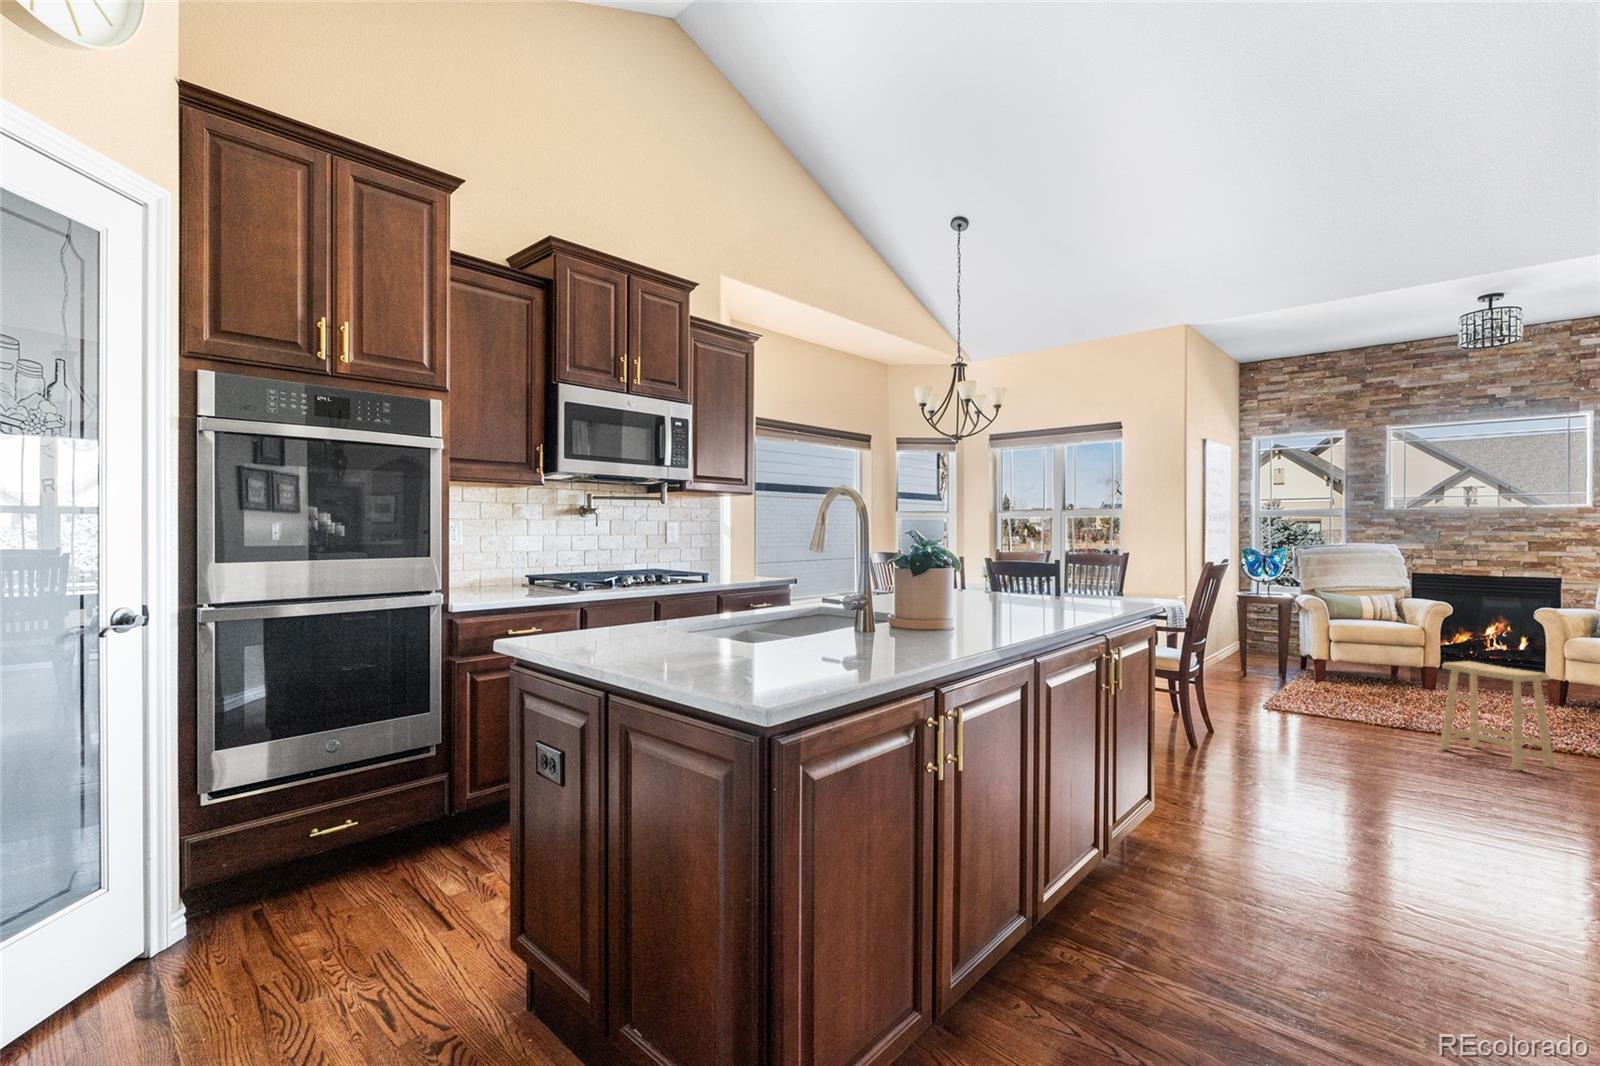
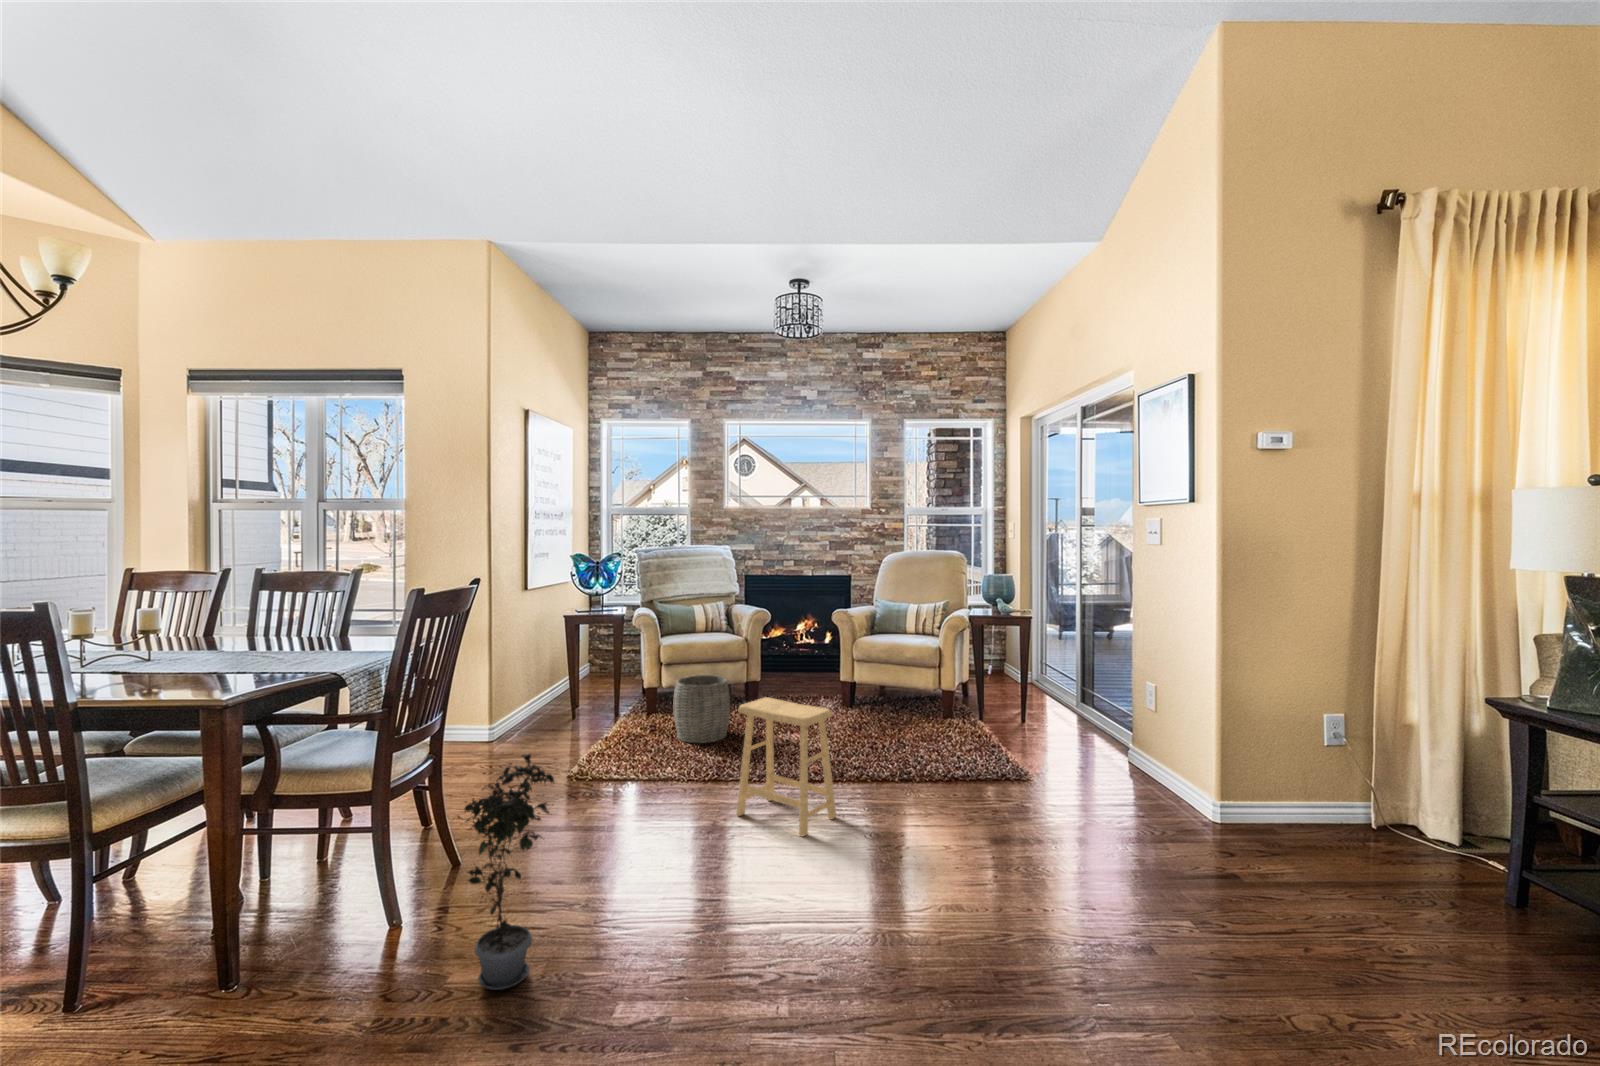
potted plant: none [1254,651,1323,783] -> present [458,754,554,990]
woven basket: none [1352,652,1413,708] -> present [673,675,730,743]

